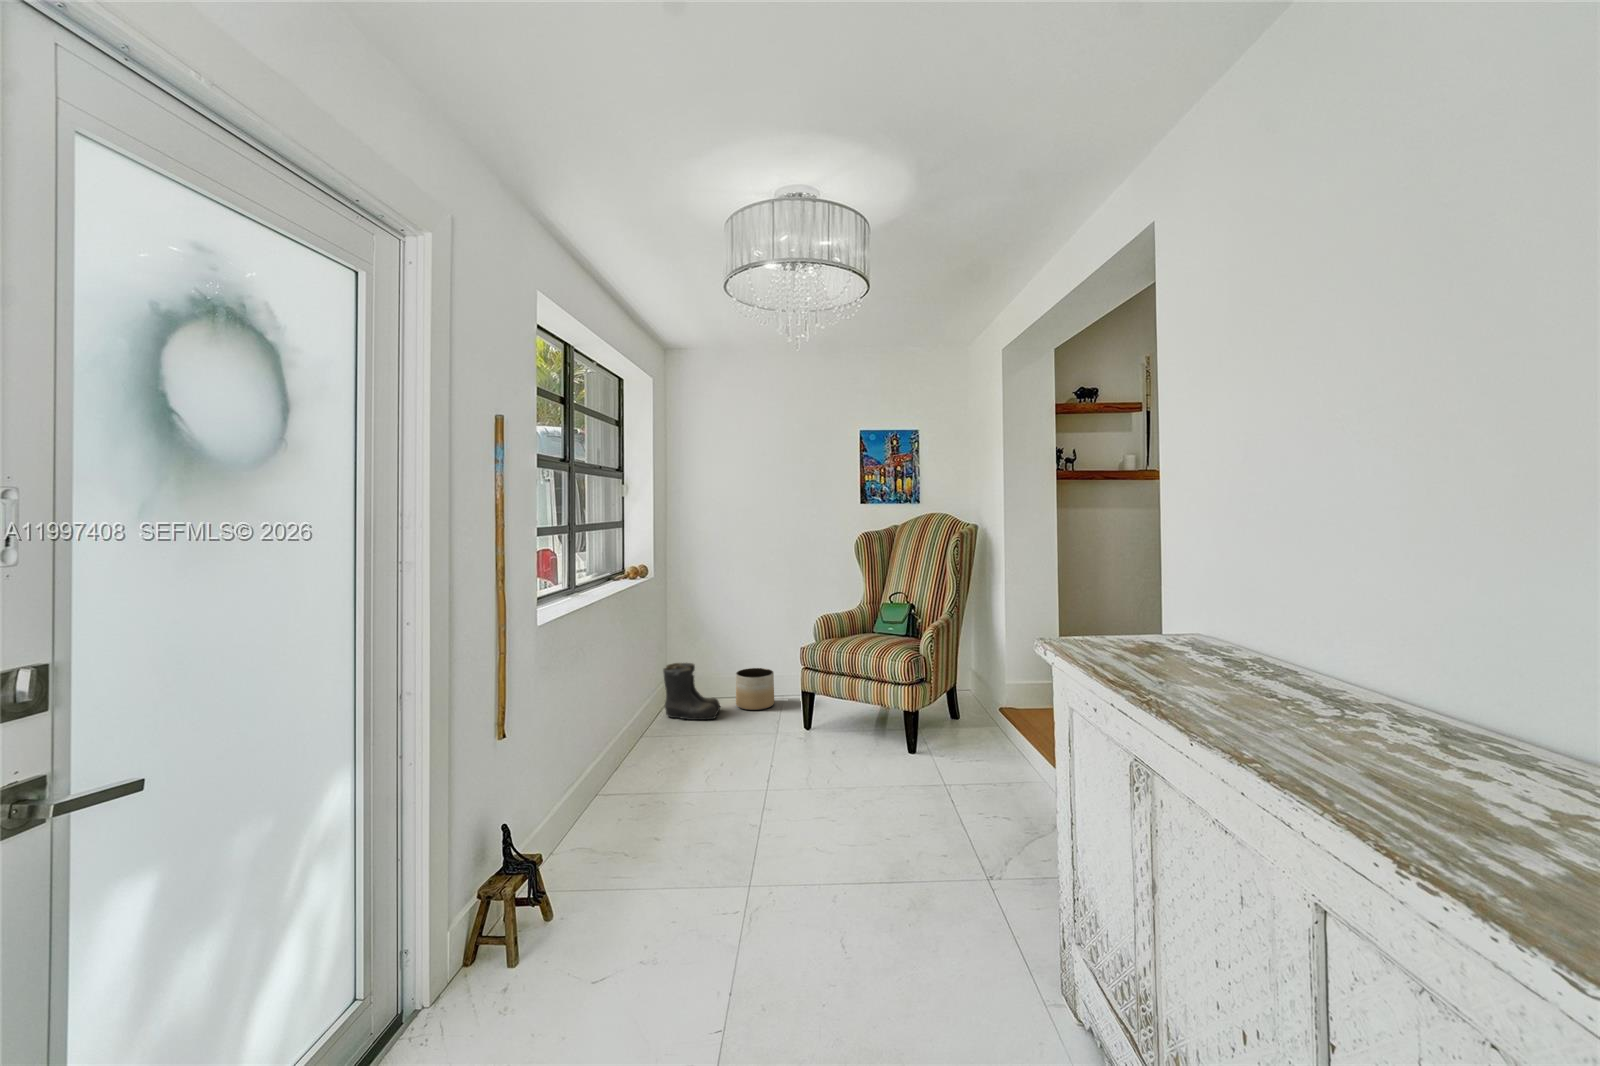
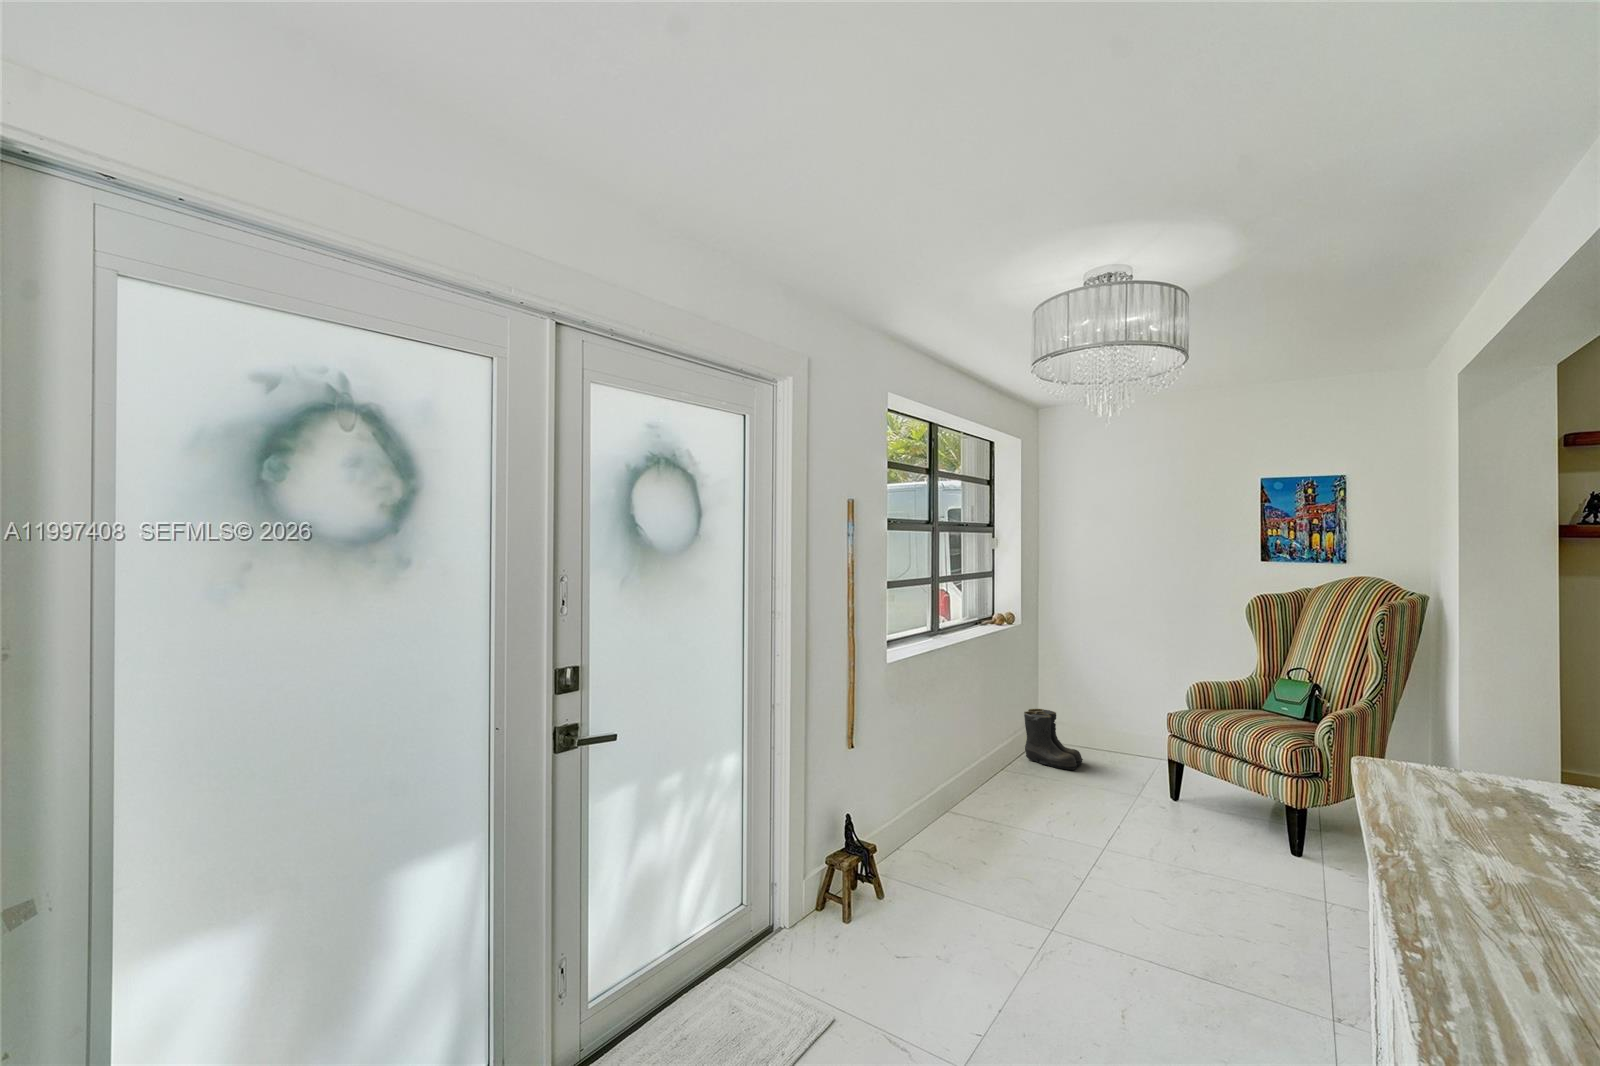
planter: present [736,668,774,710] -> none [1101,727,1144,772]

